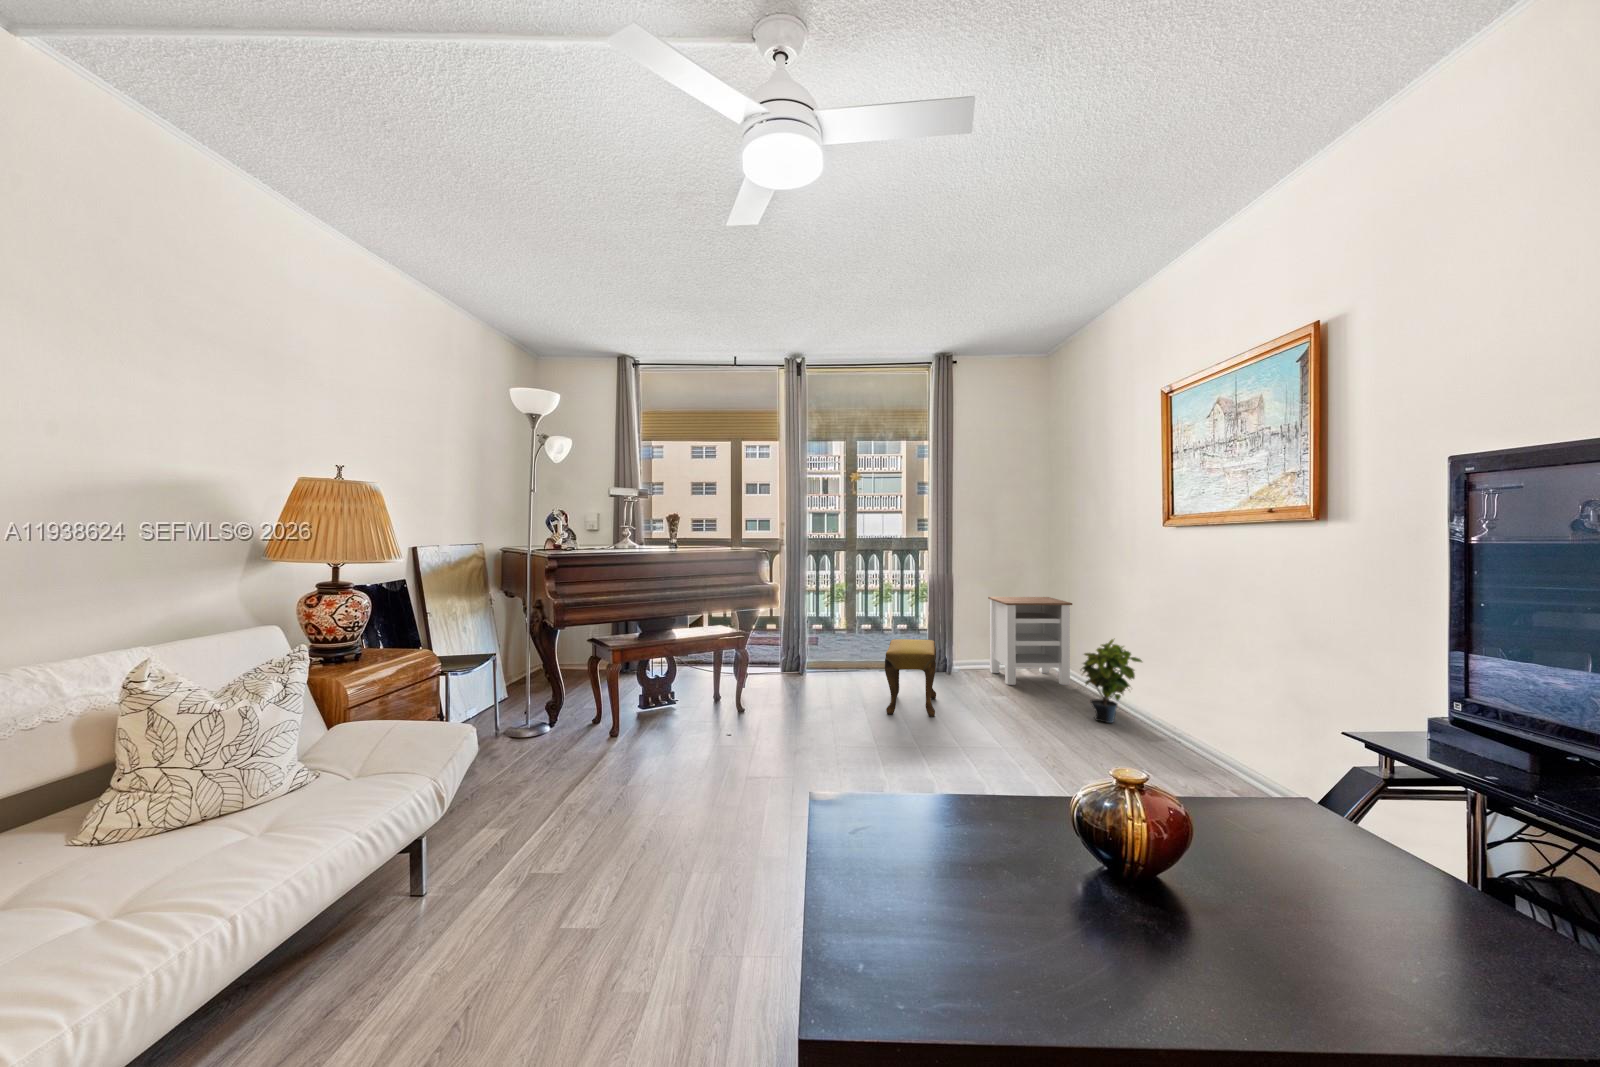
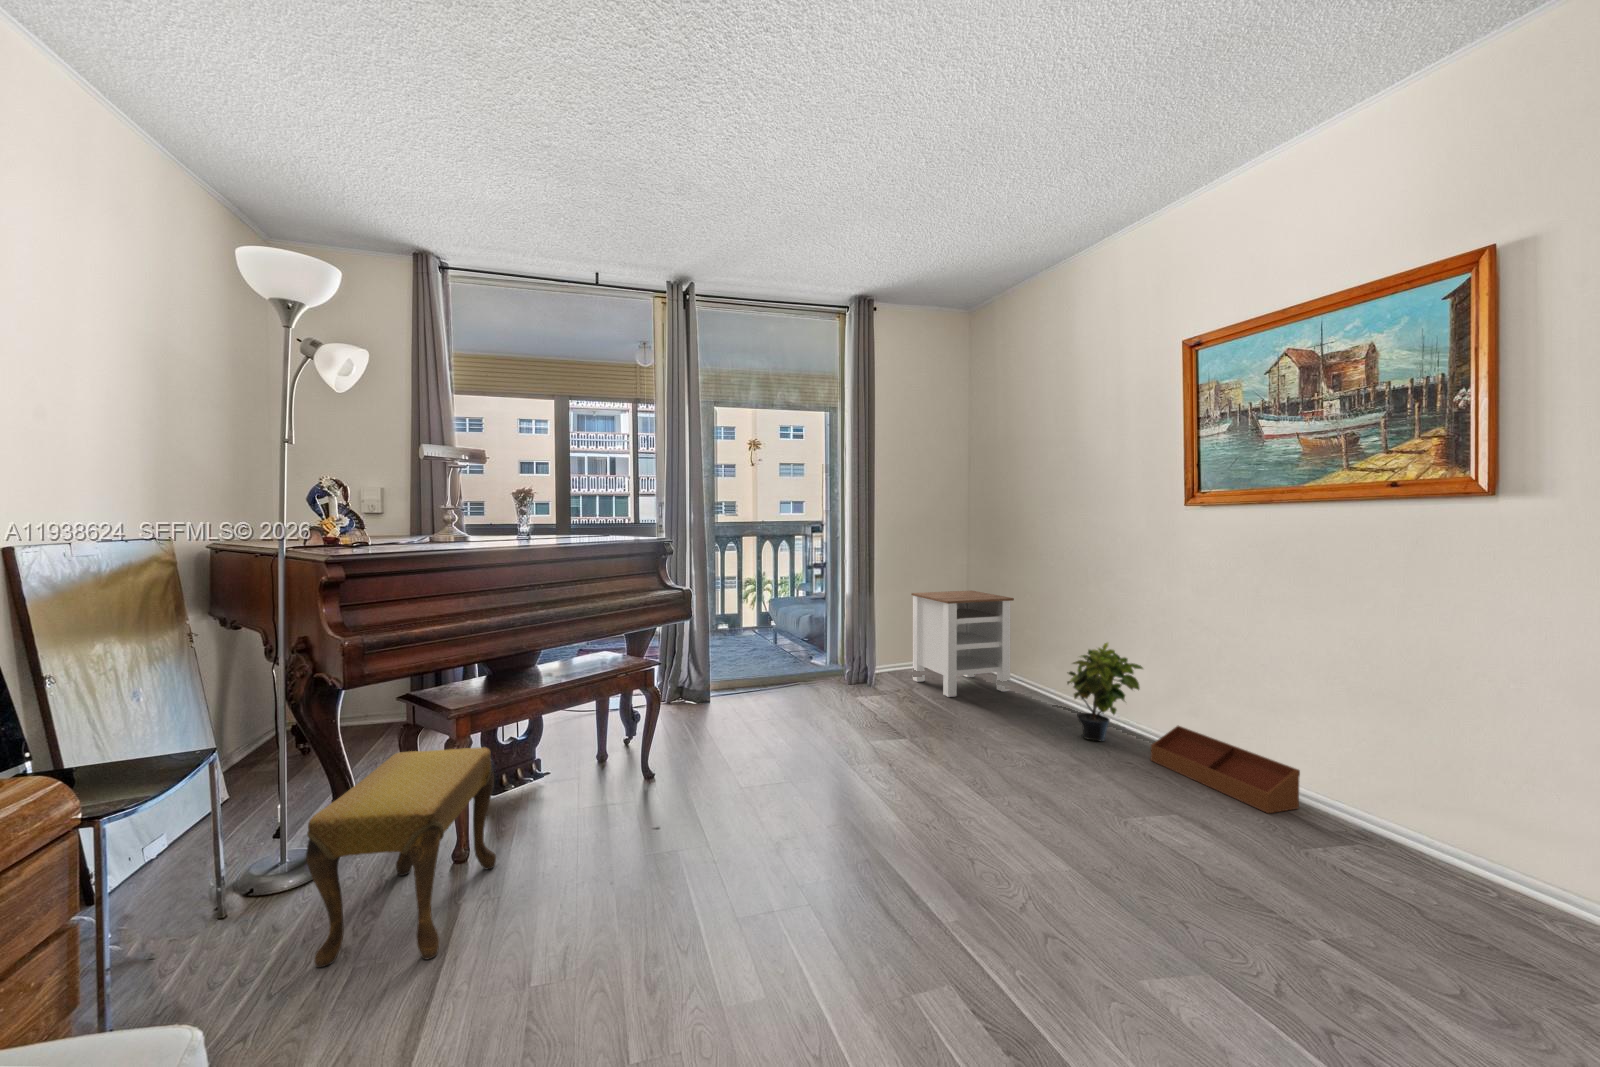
footstool: present [885,639,936,717] -> present [306,747,496,967]
storage bin: none [1137,711,1230,778] -> present [1151,726,1300,813]

